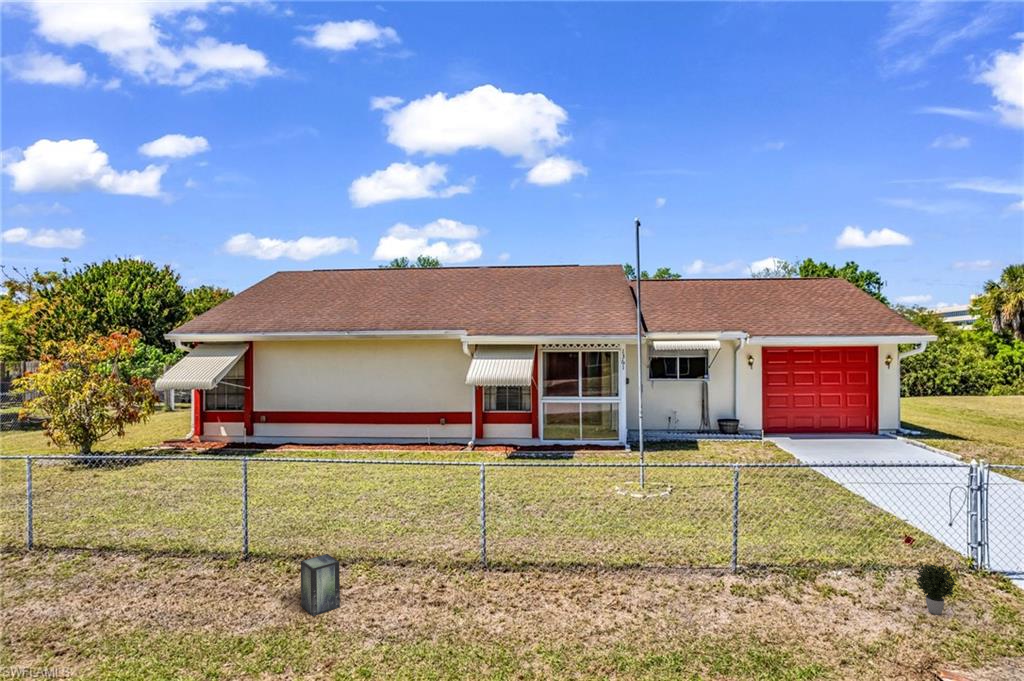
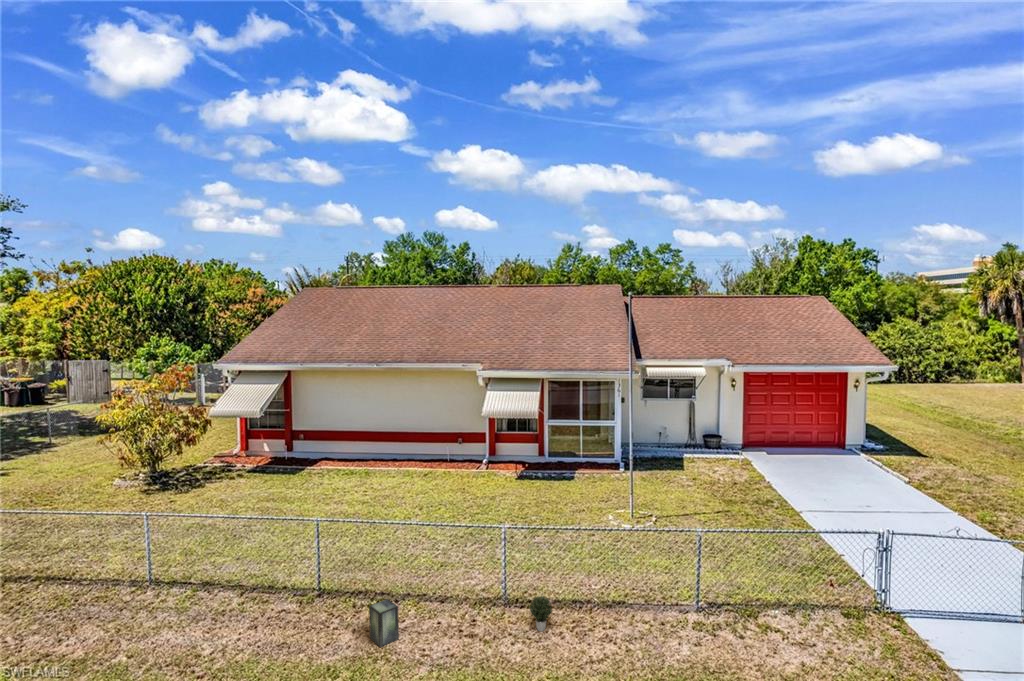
potted plant: present [917,565,956,615] -> present [529,596,553,631]

